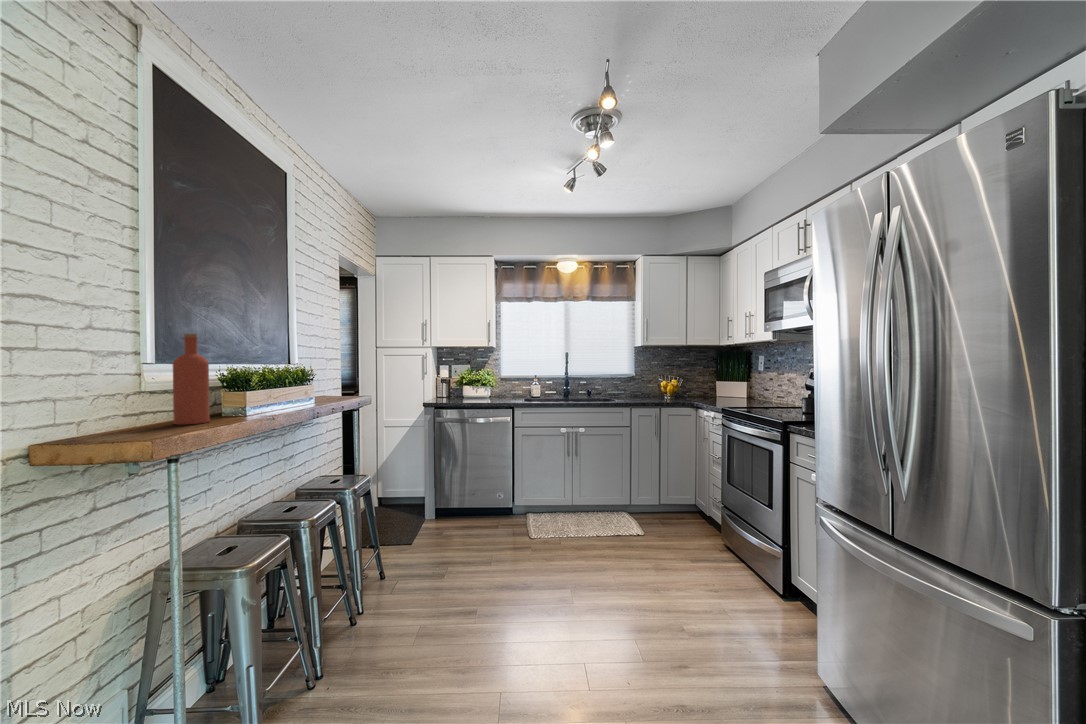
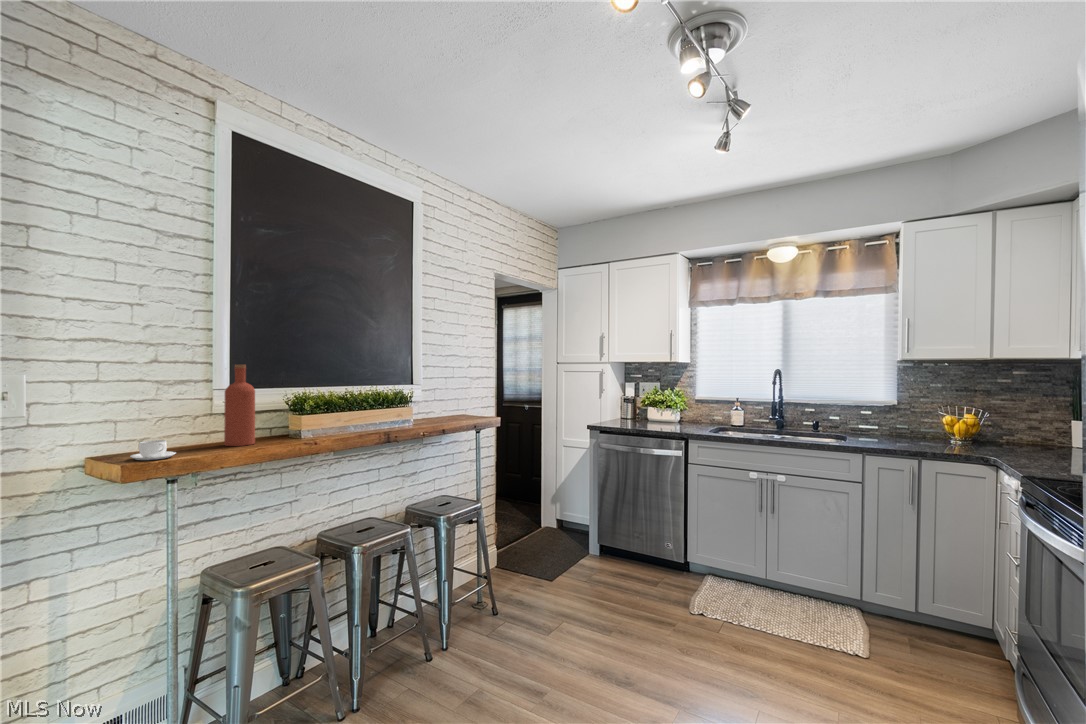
coffee cup: none [115,415,170,438] -> present [130,440,176,460]

